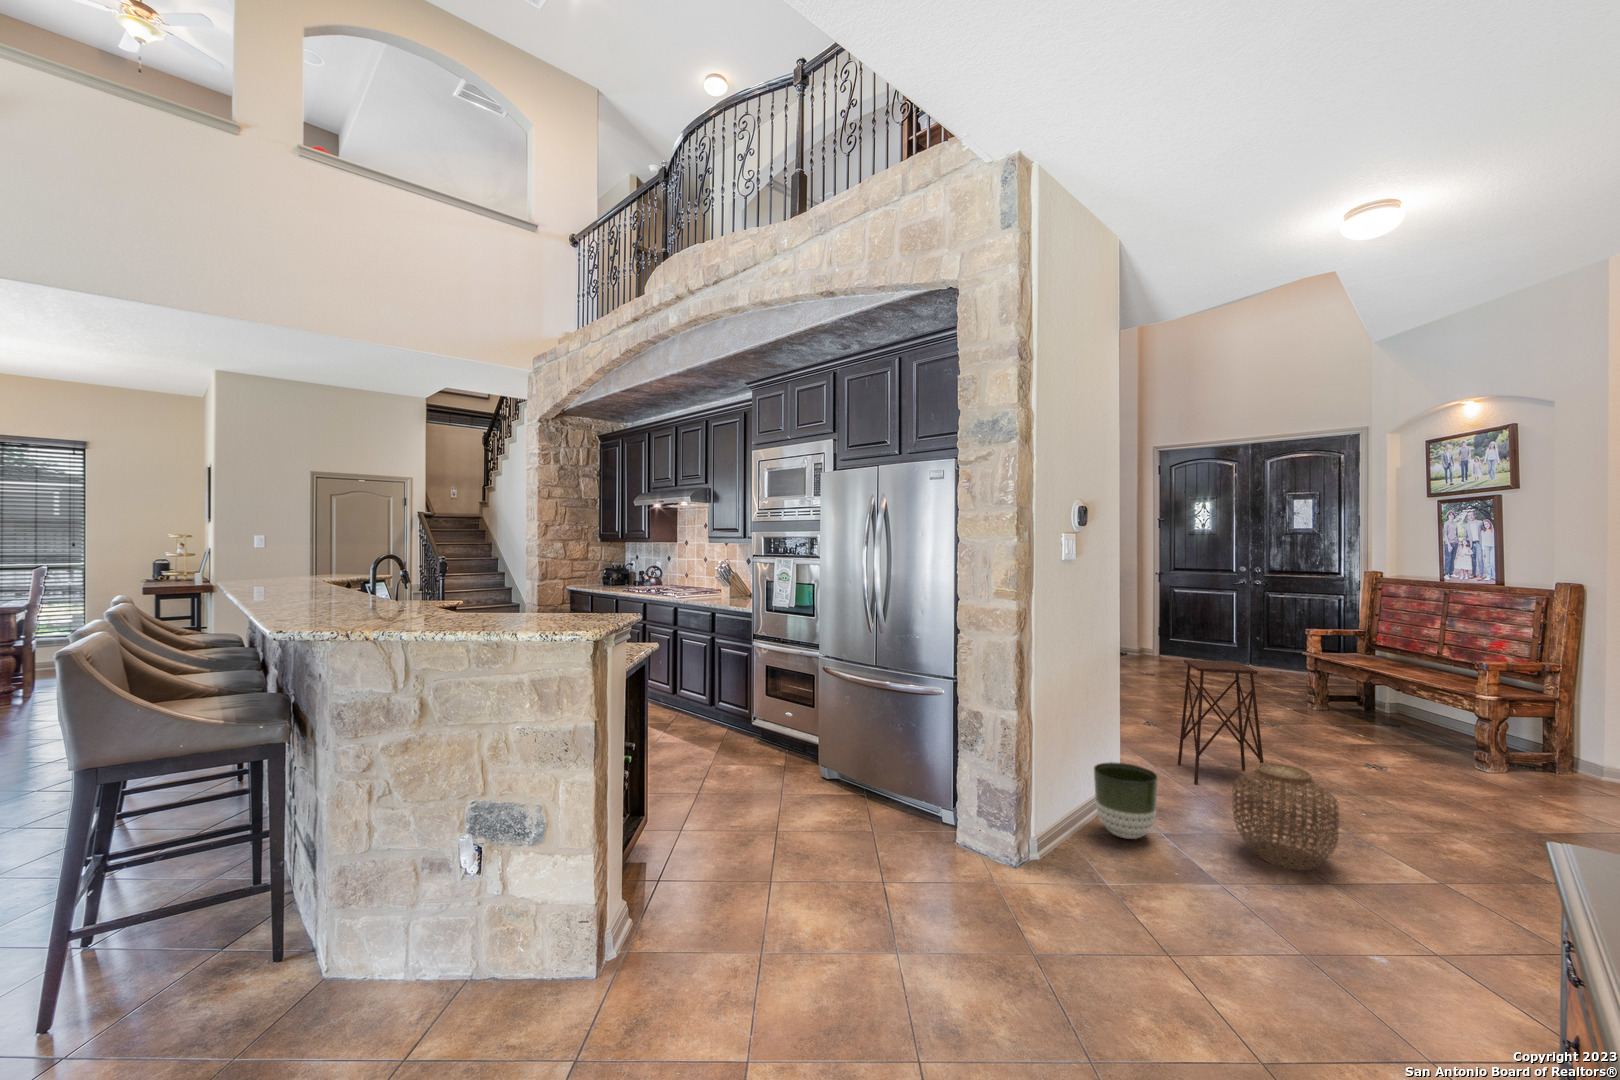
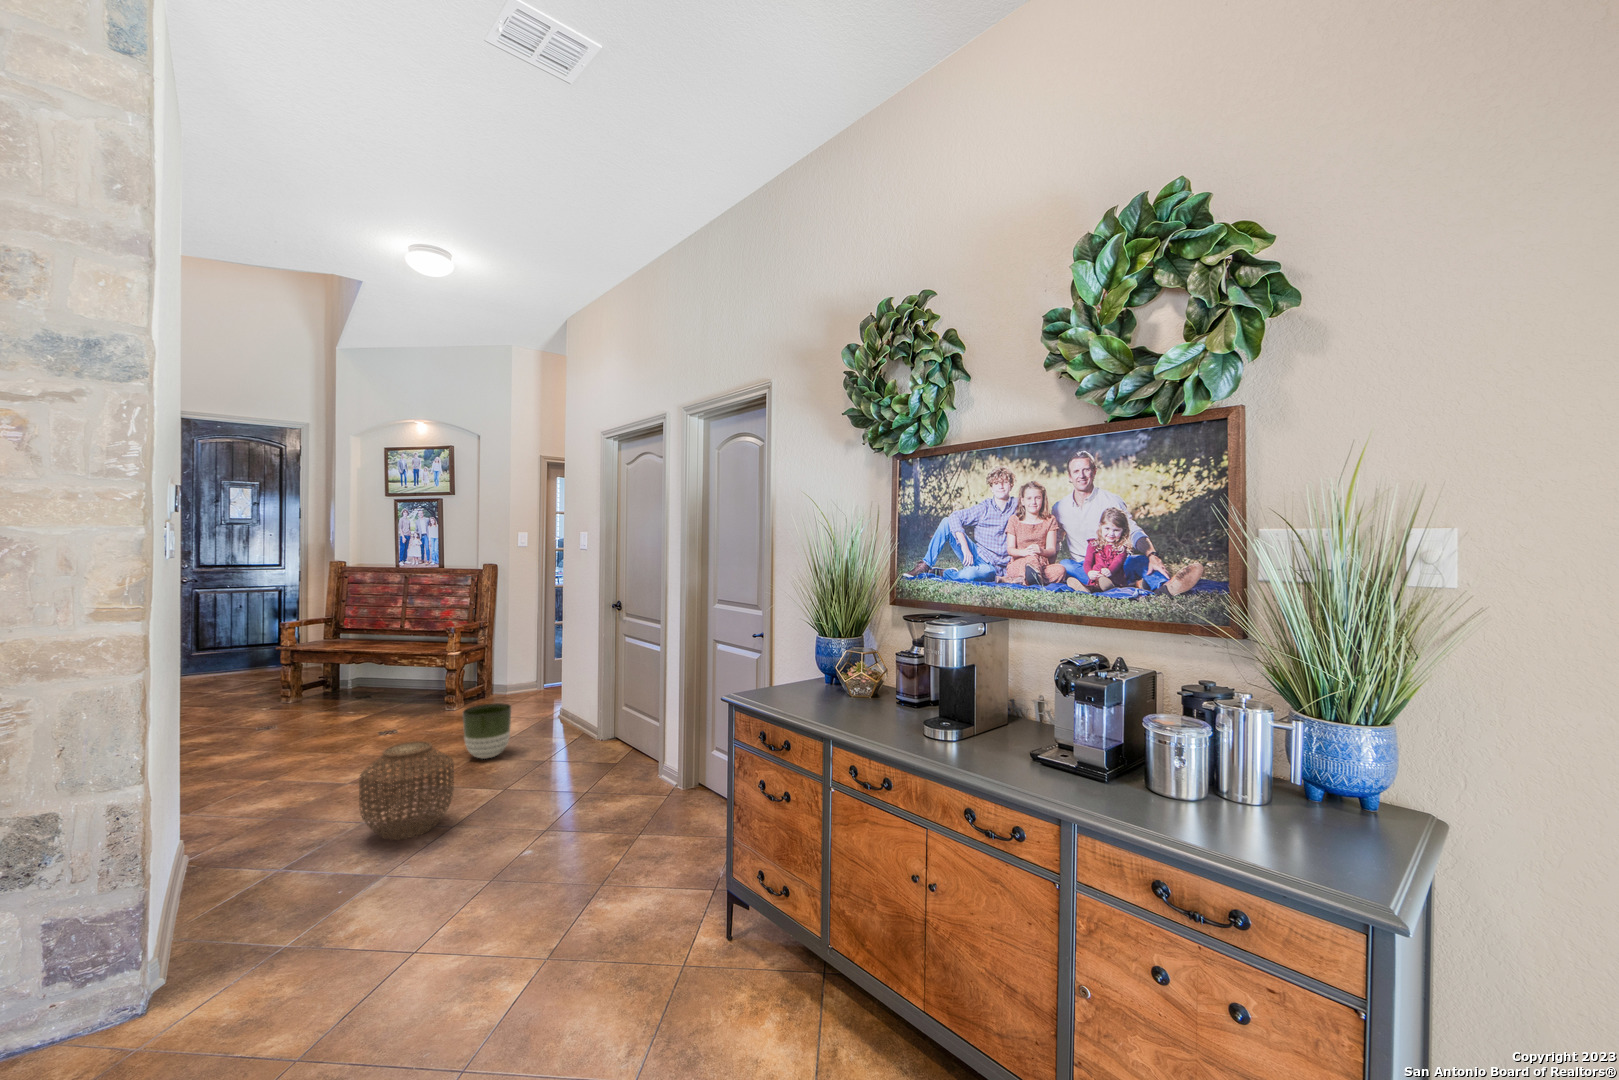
side table: present [1178,660,1267,789] -> none [212,664,333,813]
planter: present [1094,762,1158,839] -> present [463,703,511,759]

